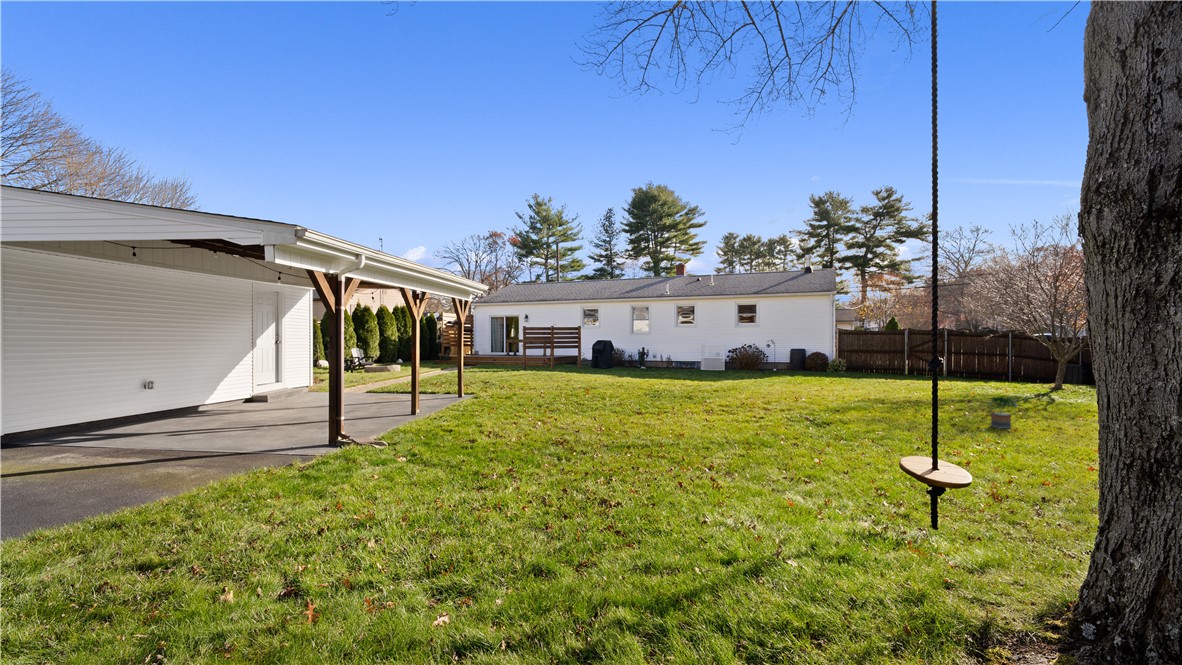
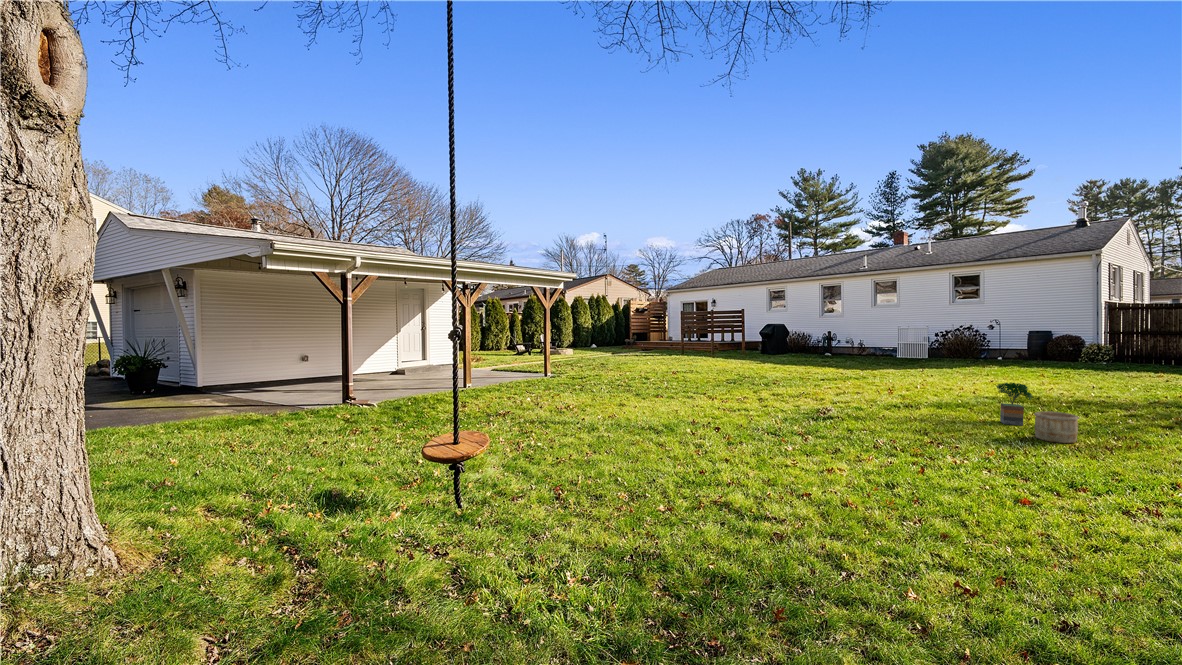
wooden bucket: none [1046,417,1079,439] -> present [1034,411,1079,443]

